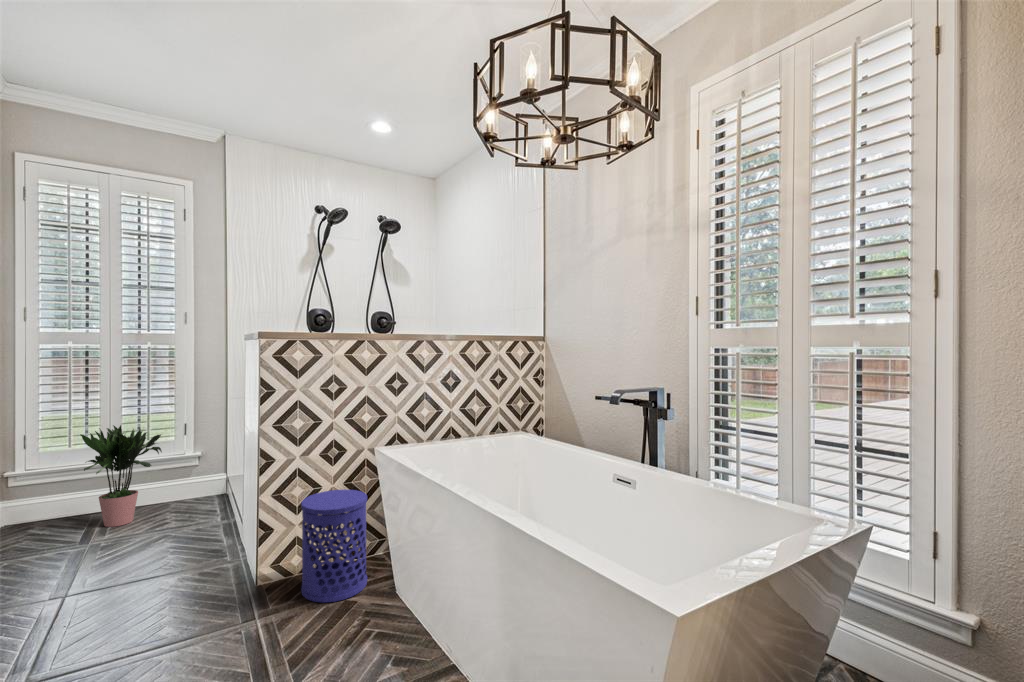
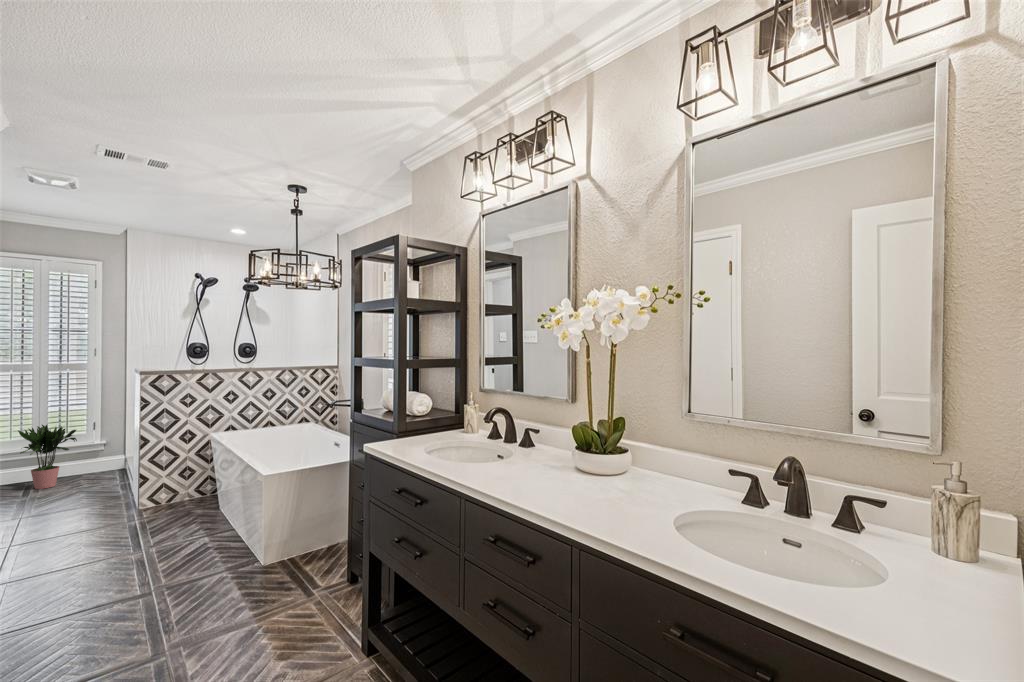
waste bin: present [301,489,367,602] -> none [164,457,206,515]

